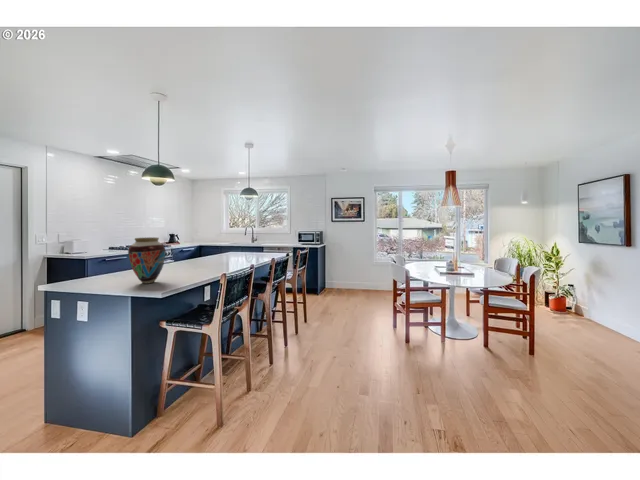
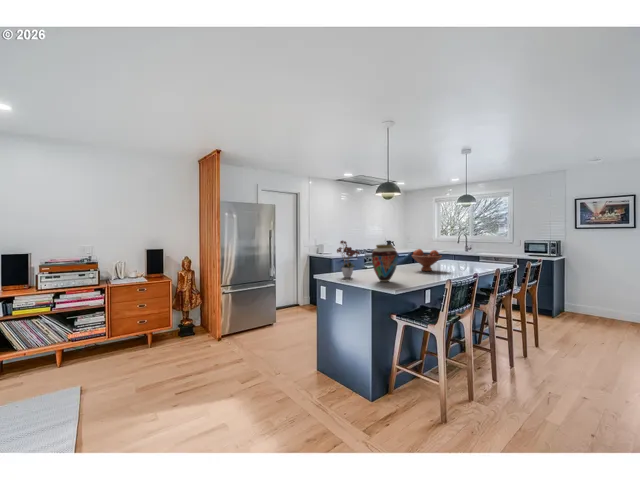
flower arrangement: none [72,231,116,283] -> present [337,241,360,278]
fruit bowl: none [189,242,223,265] -> present [412,249,442,271]

